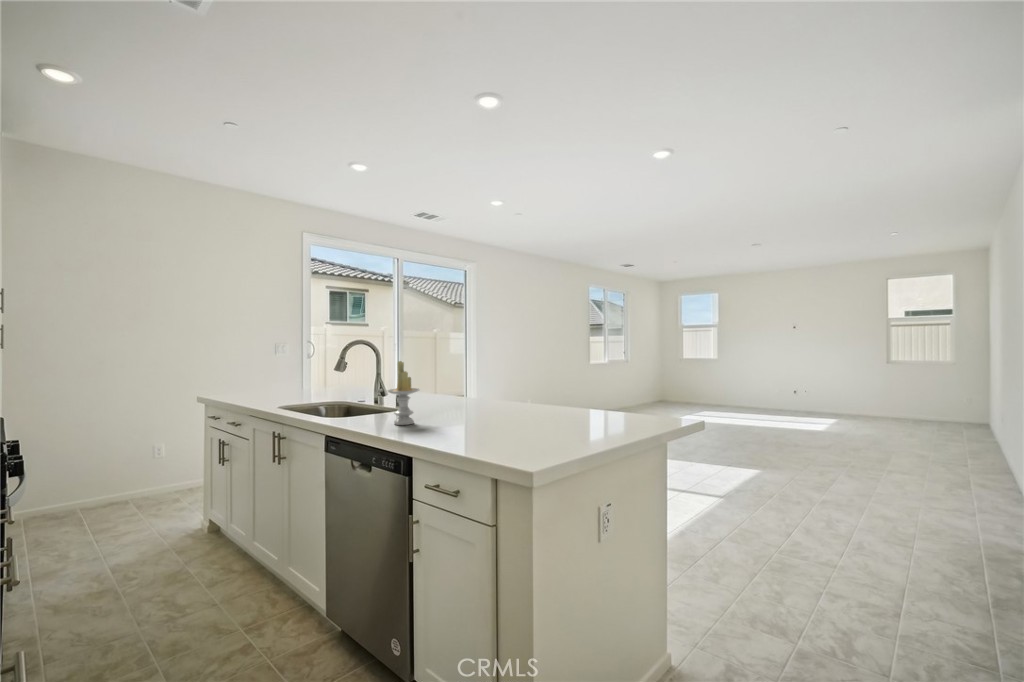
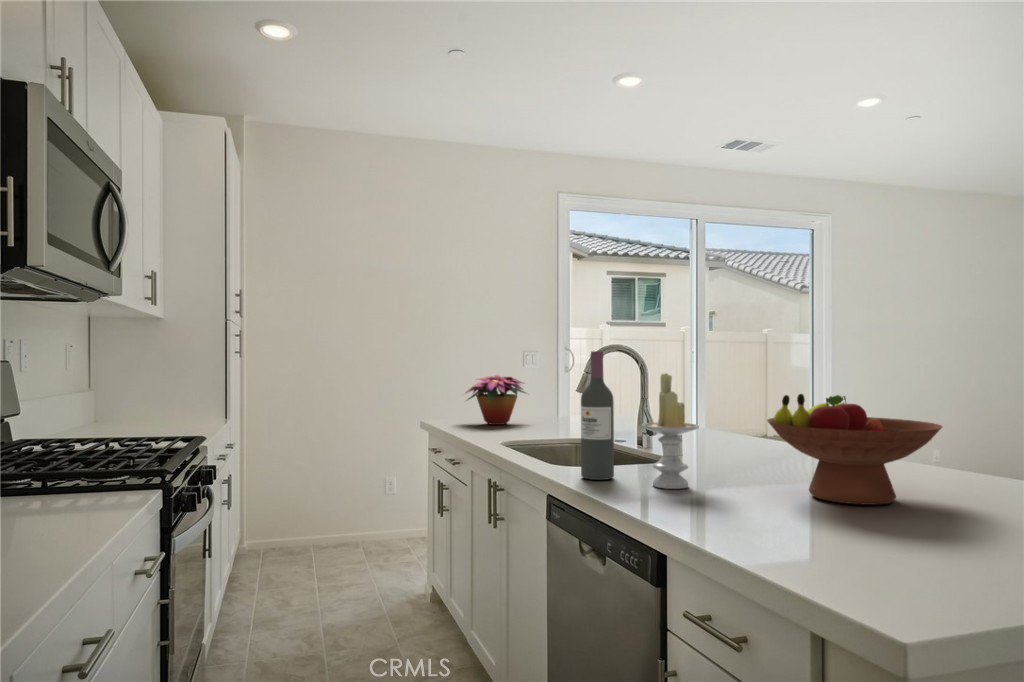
wine bottle: none [349,349,370,425] -> present [581,351,614,480]
flower arrangement: none [232,361,291,397] -> present [466,375,525,425]
fruit bowl: none [454,369,532,422] -> present [767,394,942,505]

